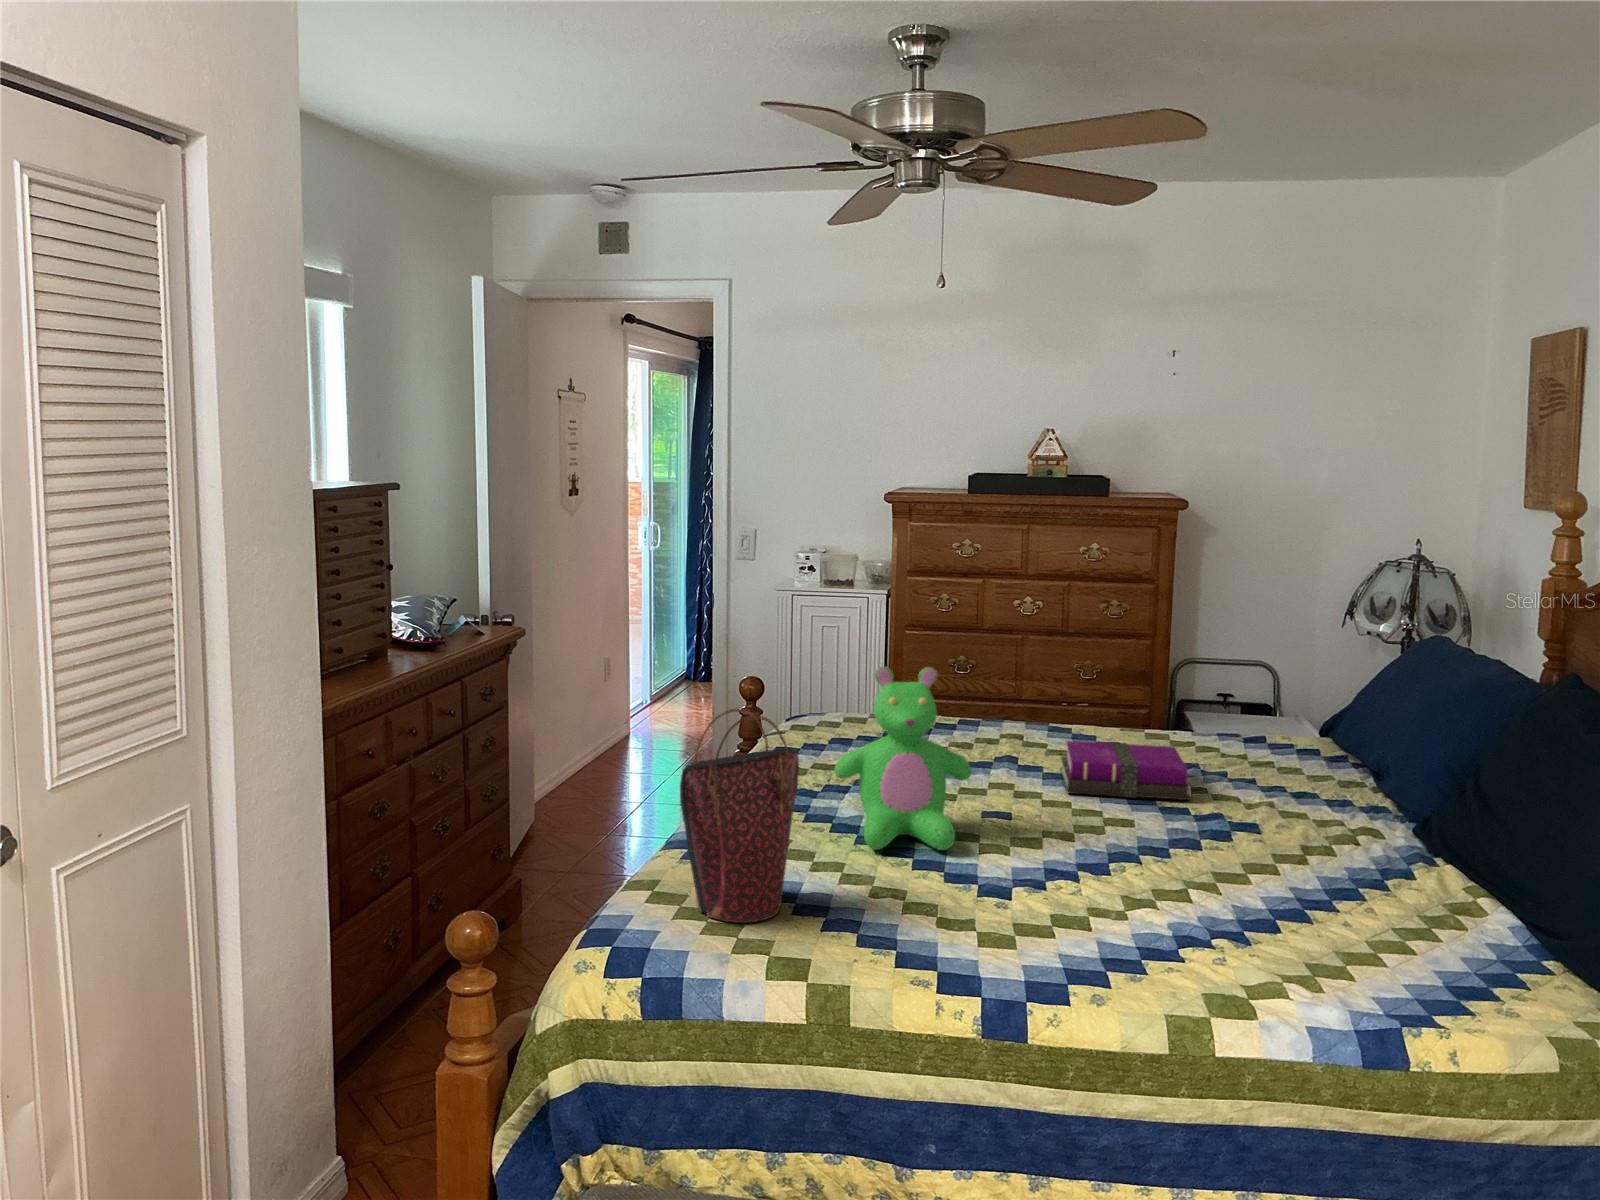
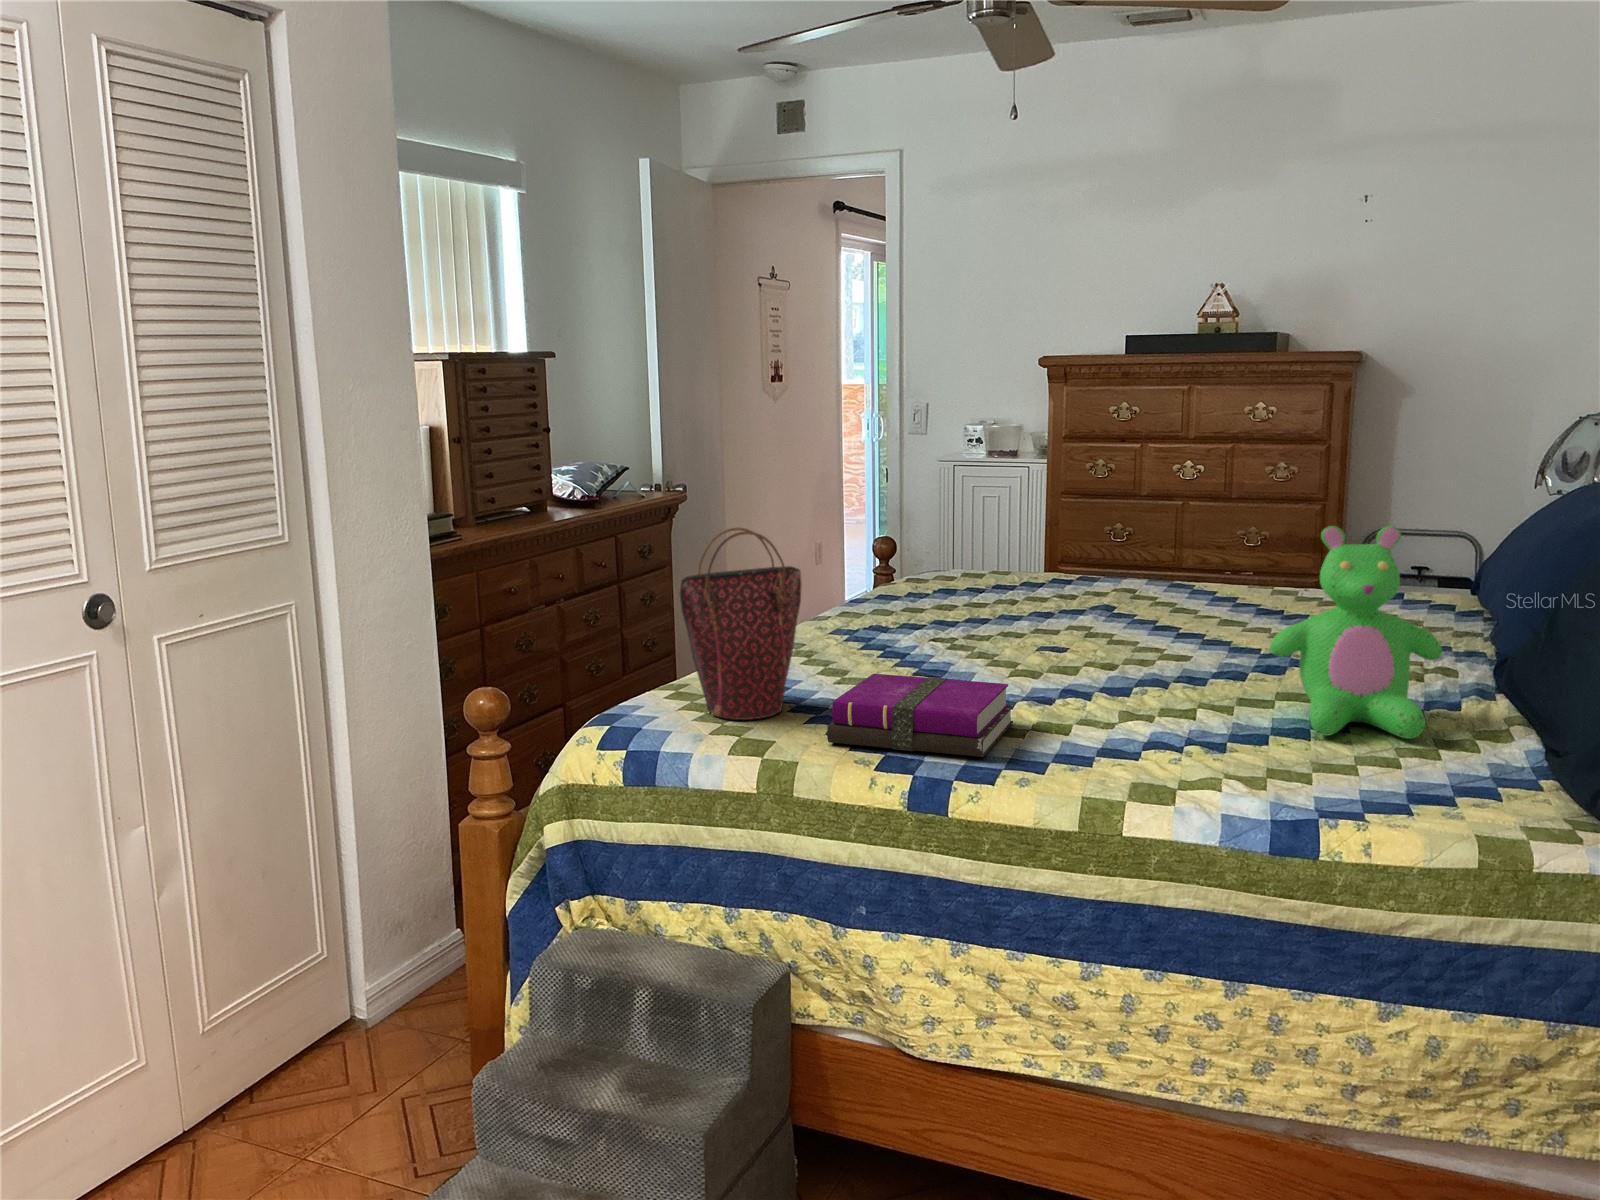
teddy bear: present [834,666,971,850] -> present [1270,526,1442,739]
notebook: present [1061,741,1191,800] -> present [827,674,1013,757]

